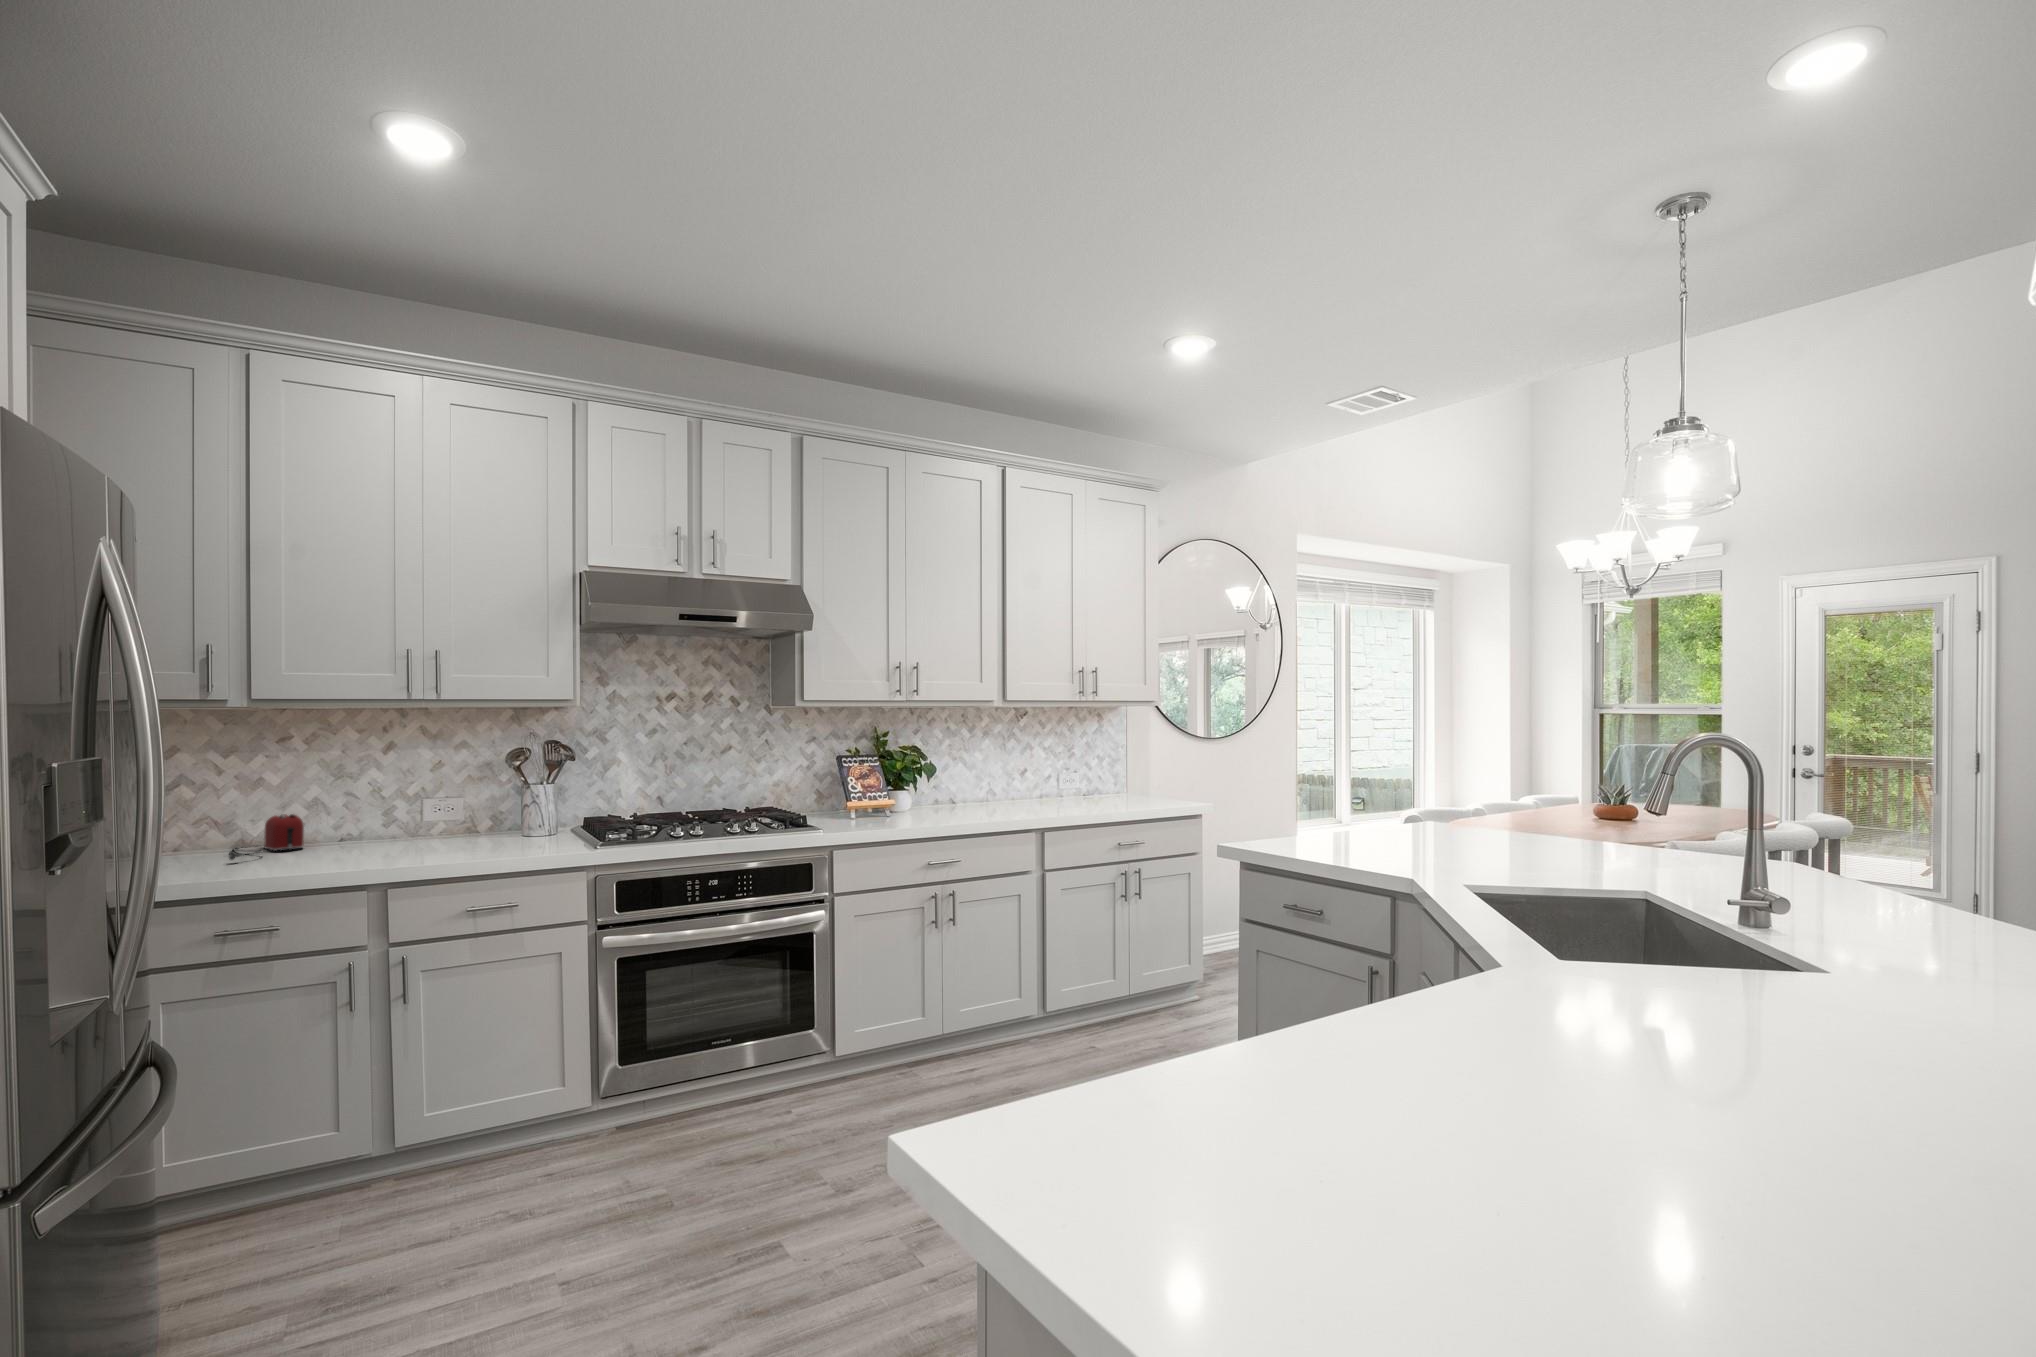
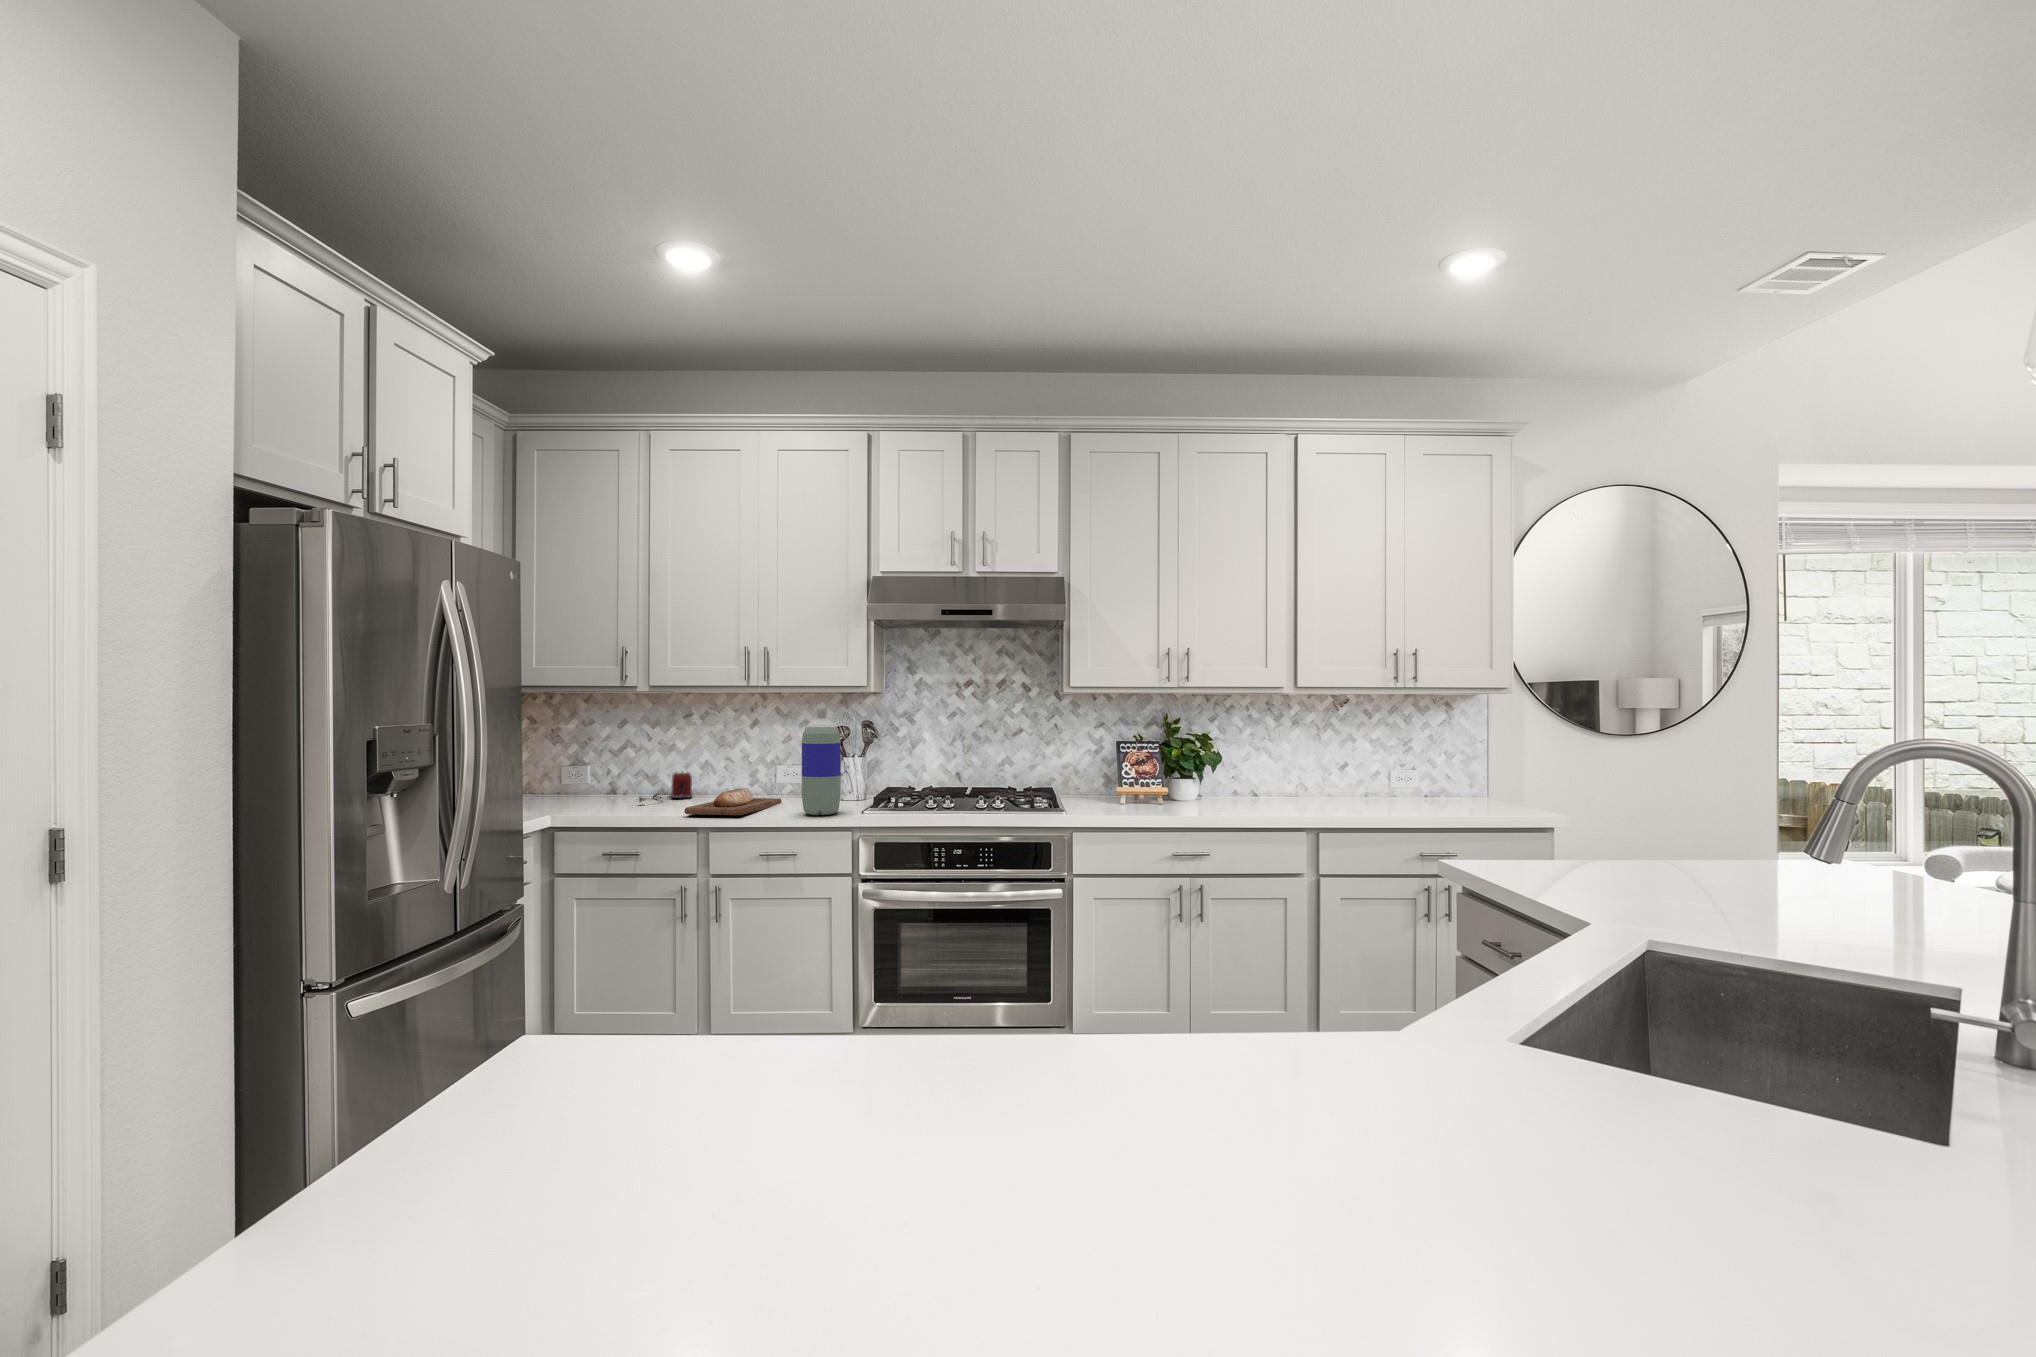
bottle: none [515,725,566,855] -> present [802,708,841,815]
bread loaf: none [338,830,456,869] -> present [685,788,782,815]

